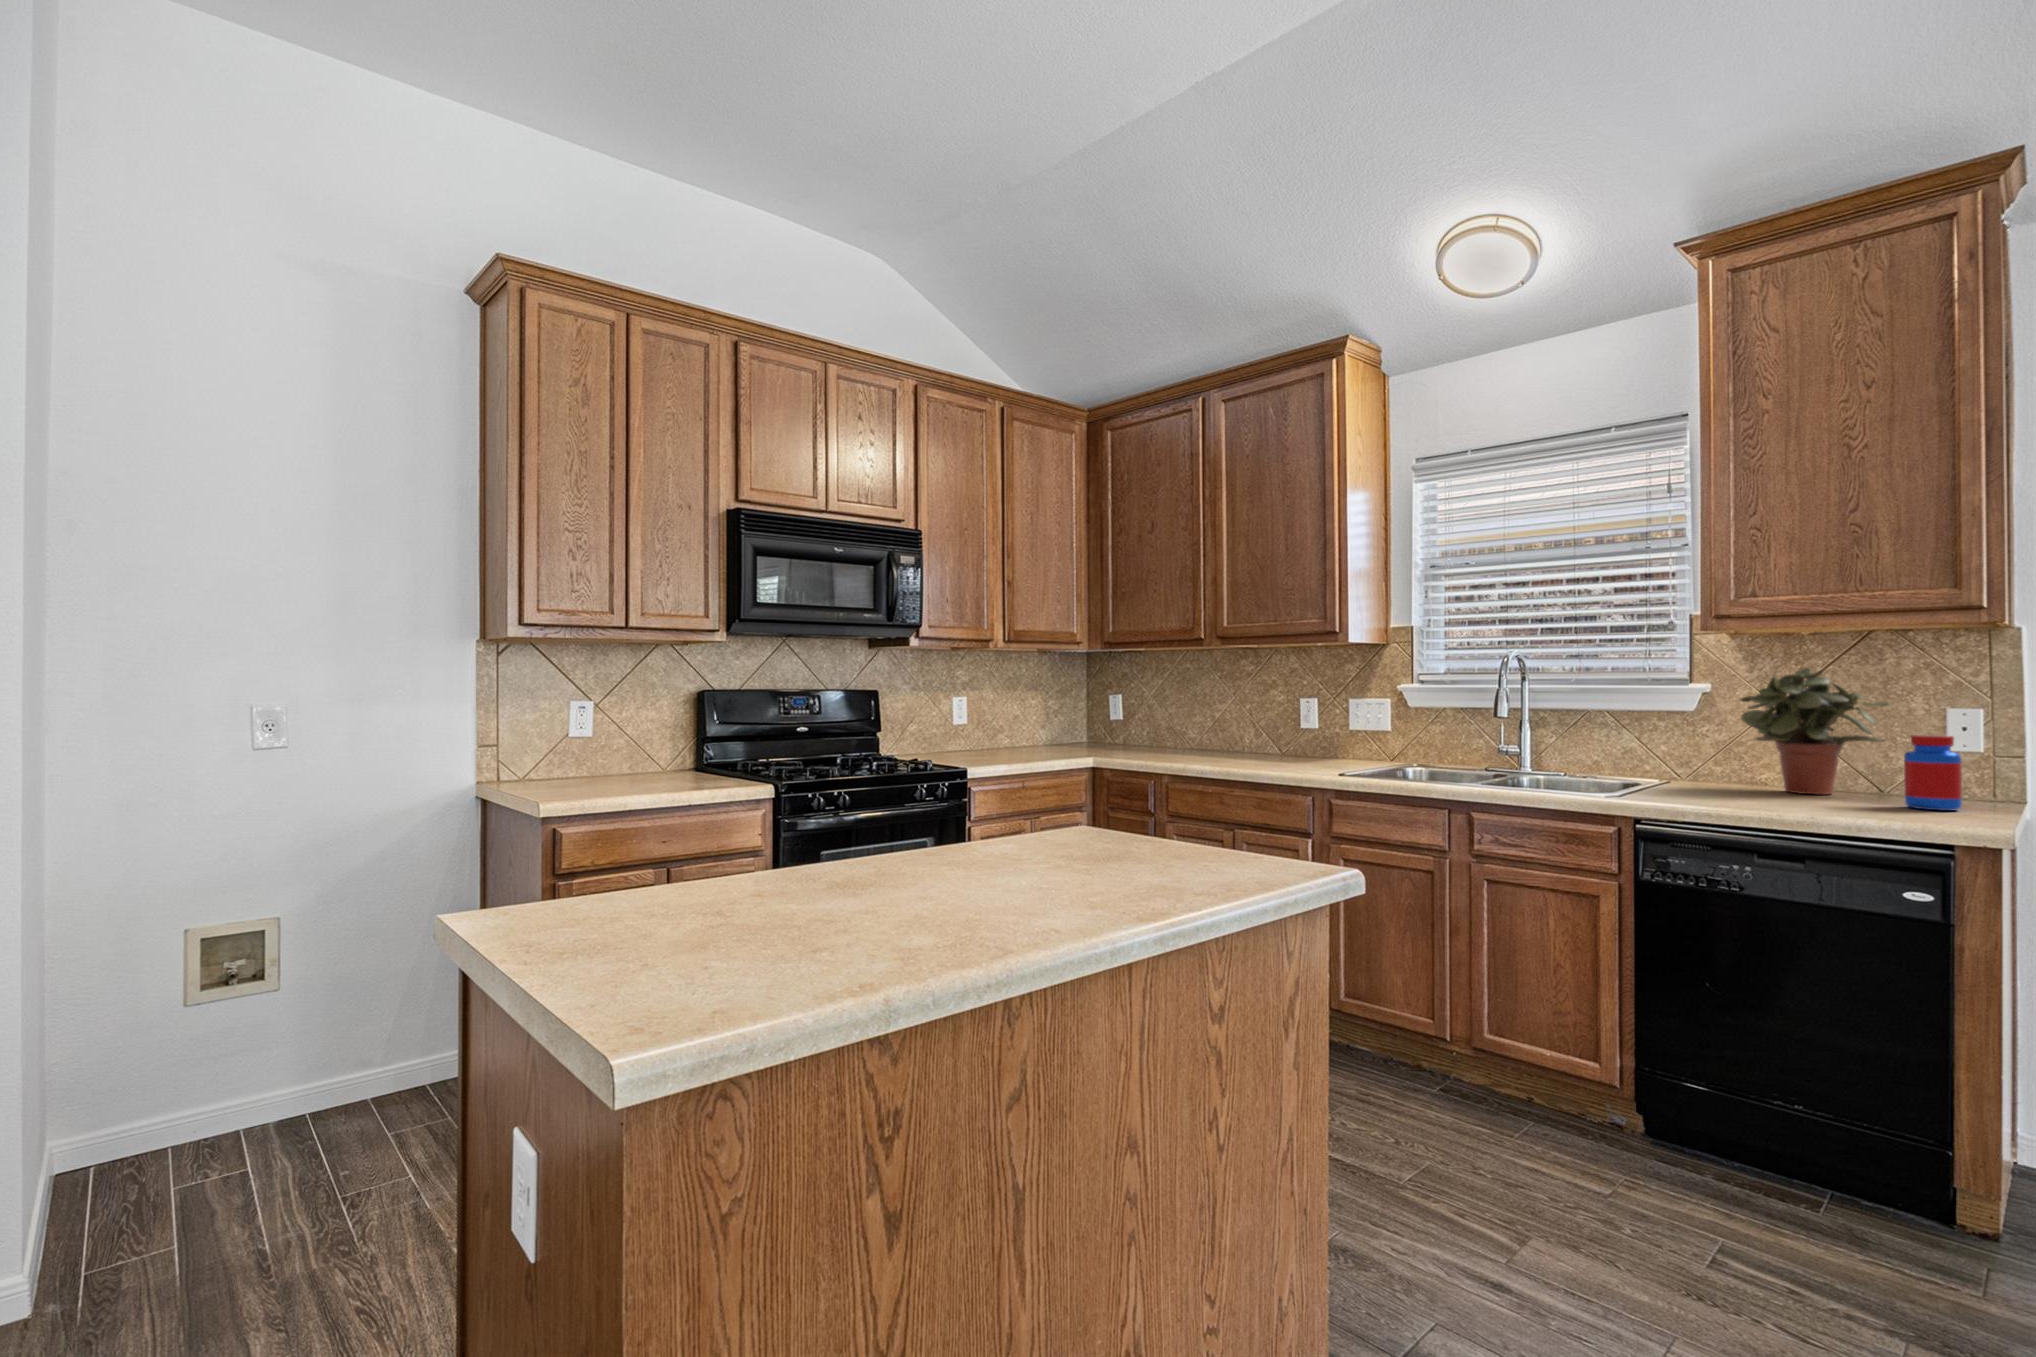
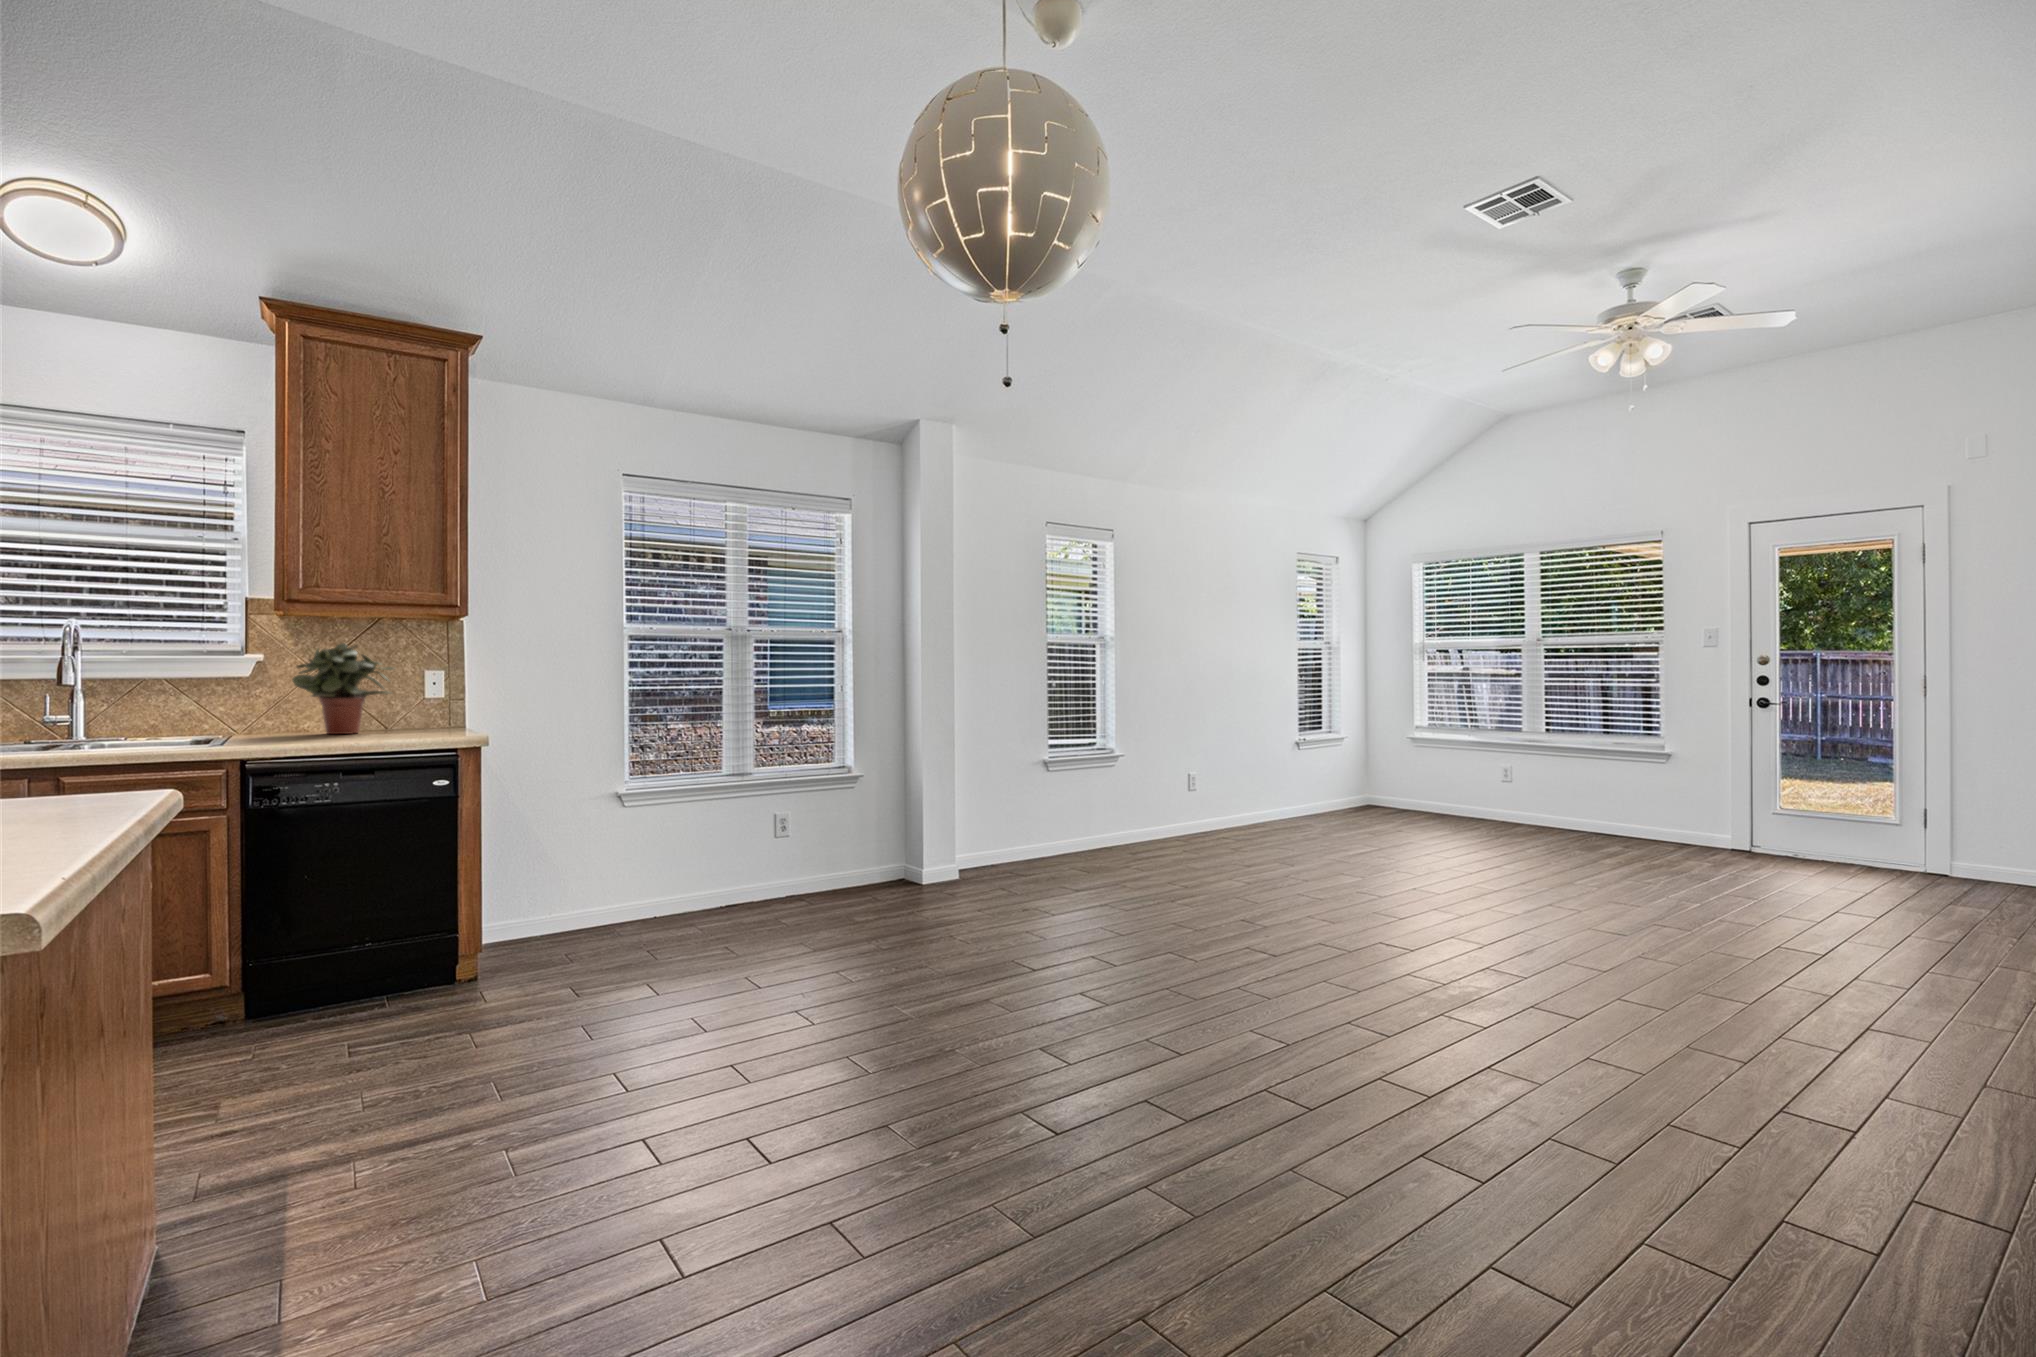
jar: present [1904,735,1962,811] -> none [414,688,445,735]

